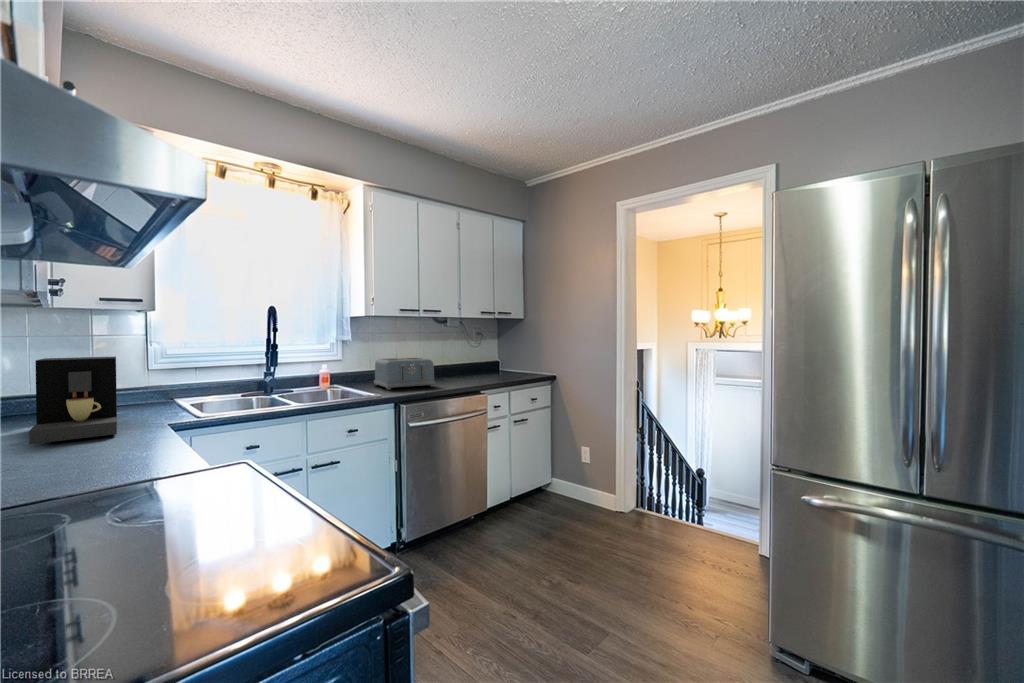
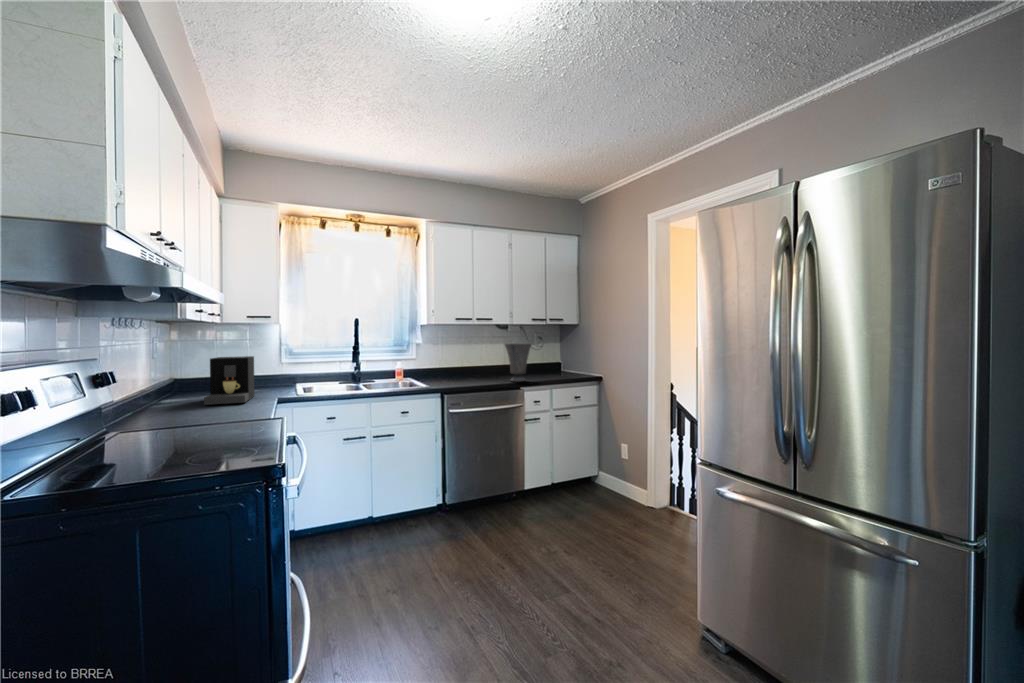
vase: none [462,339,494,384] -> present [505,343,531,382]
toaster: present [374,358,435,390] -> none [436,358,478,384]

